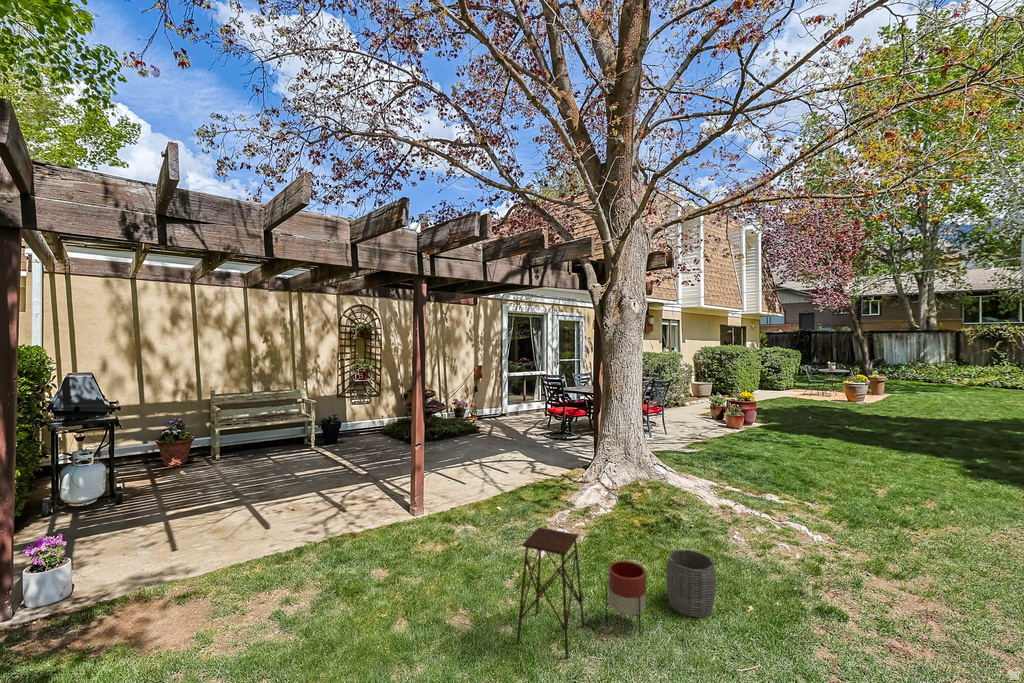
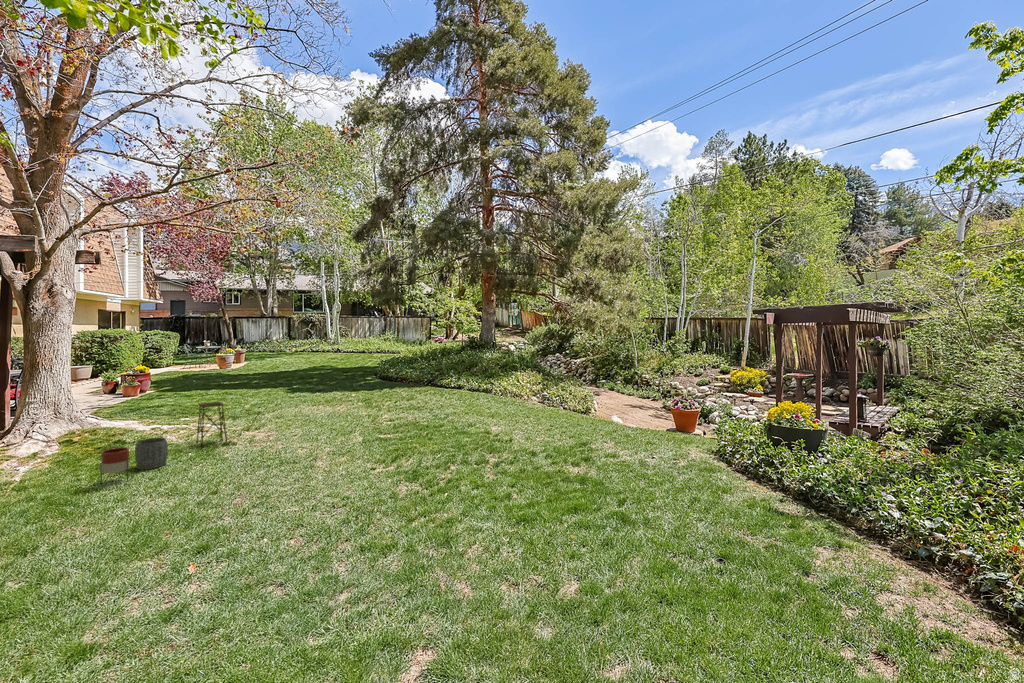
side table: present [517,527,584,659] -> present [196,402,227,448]

